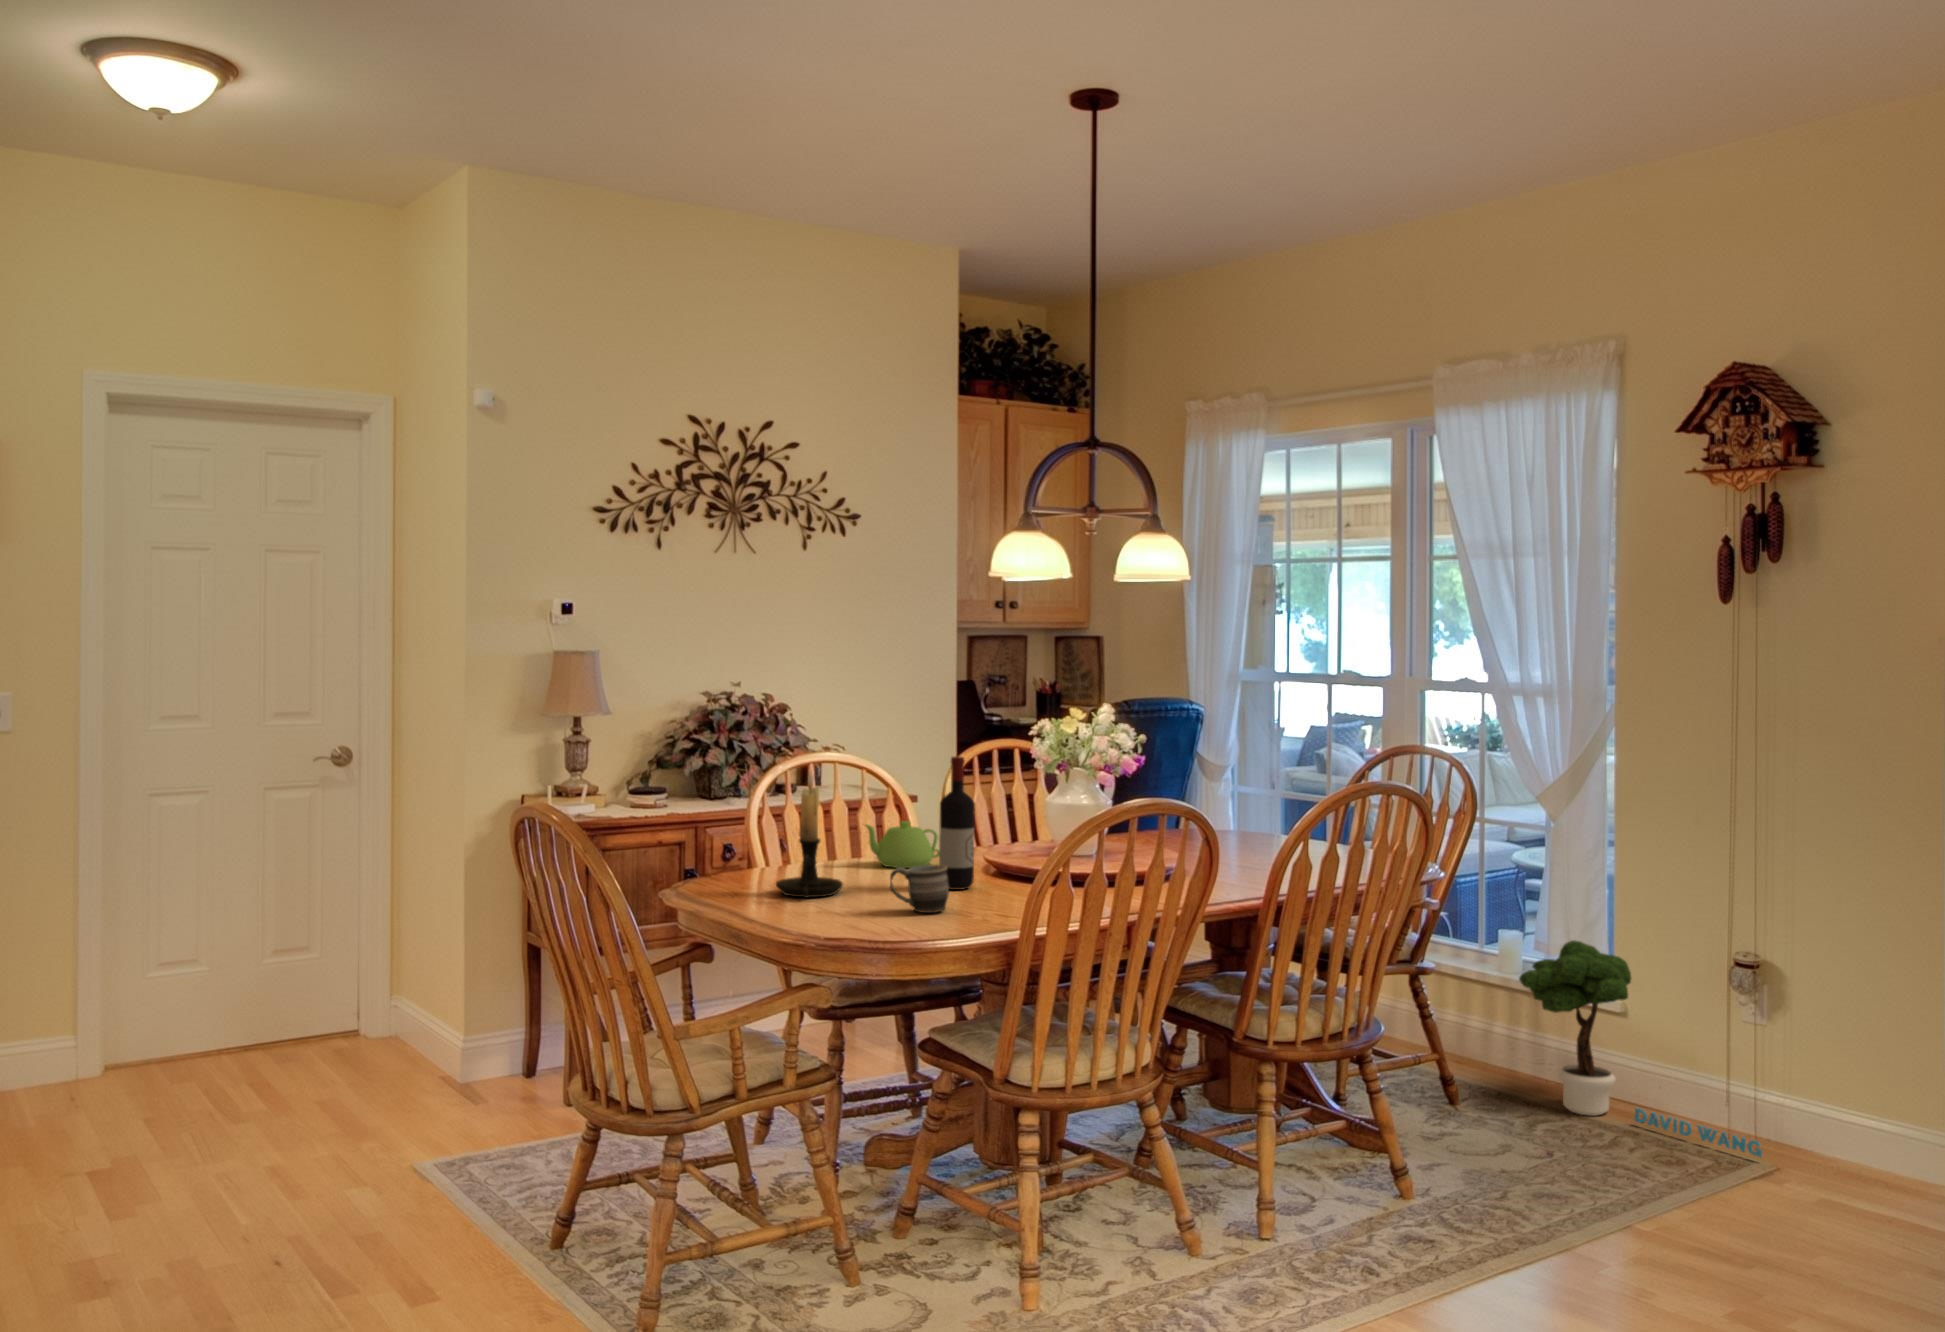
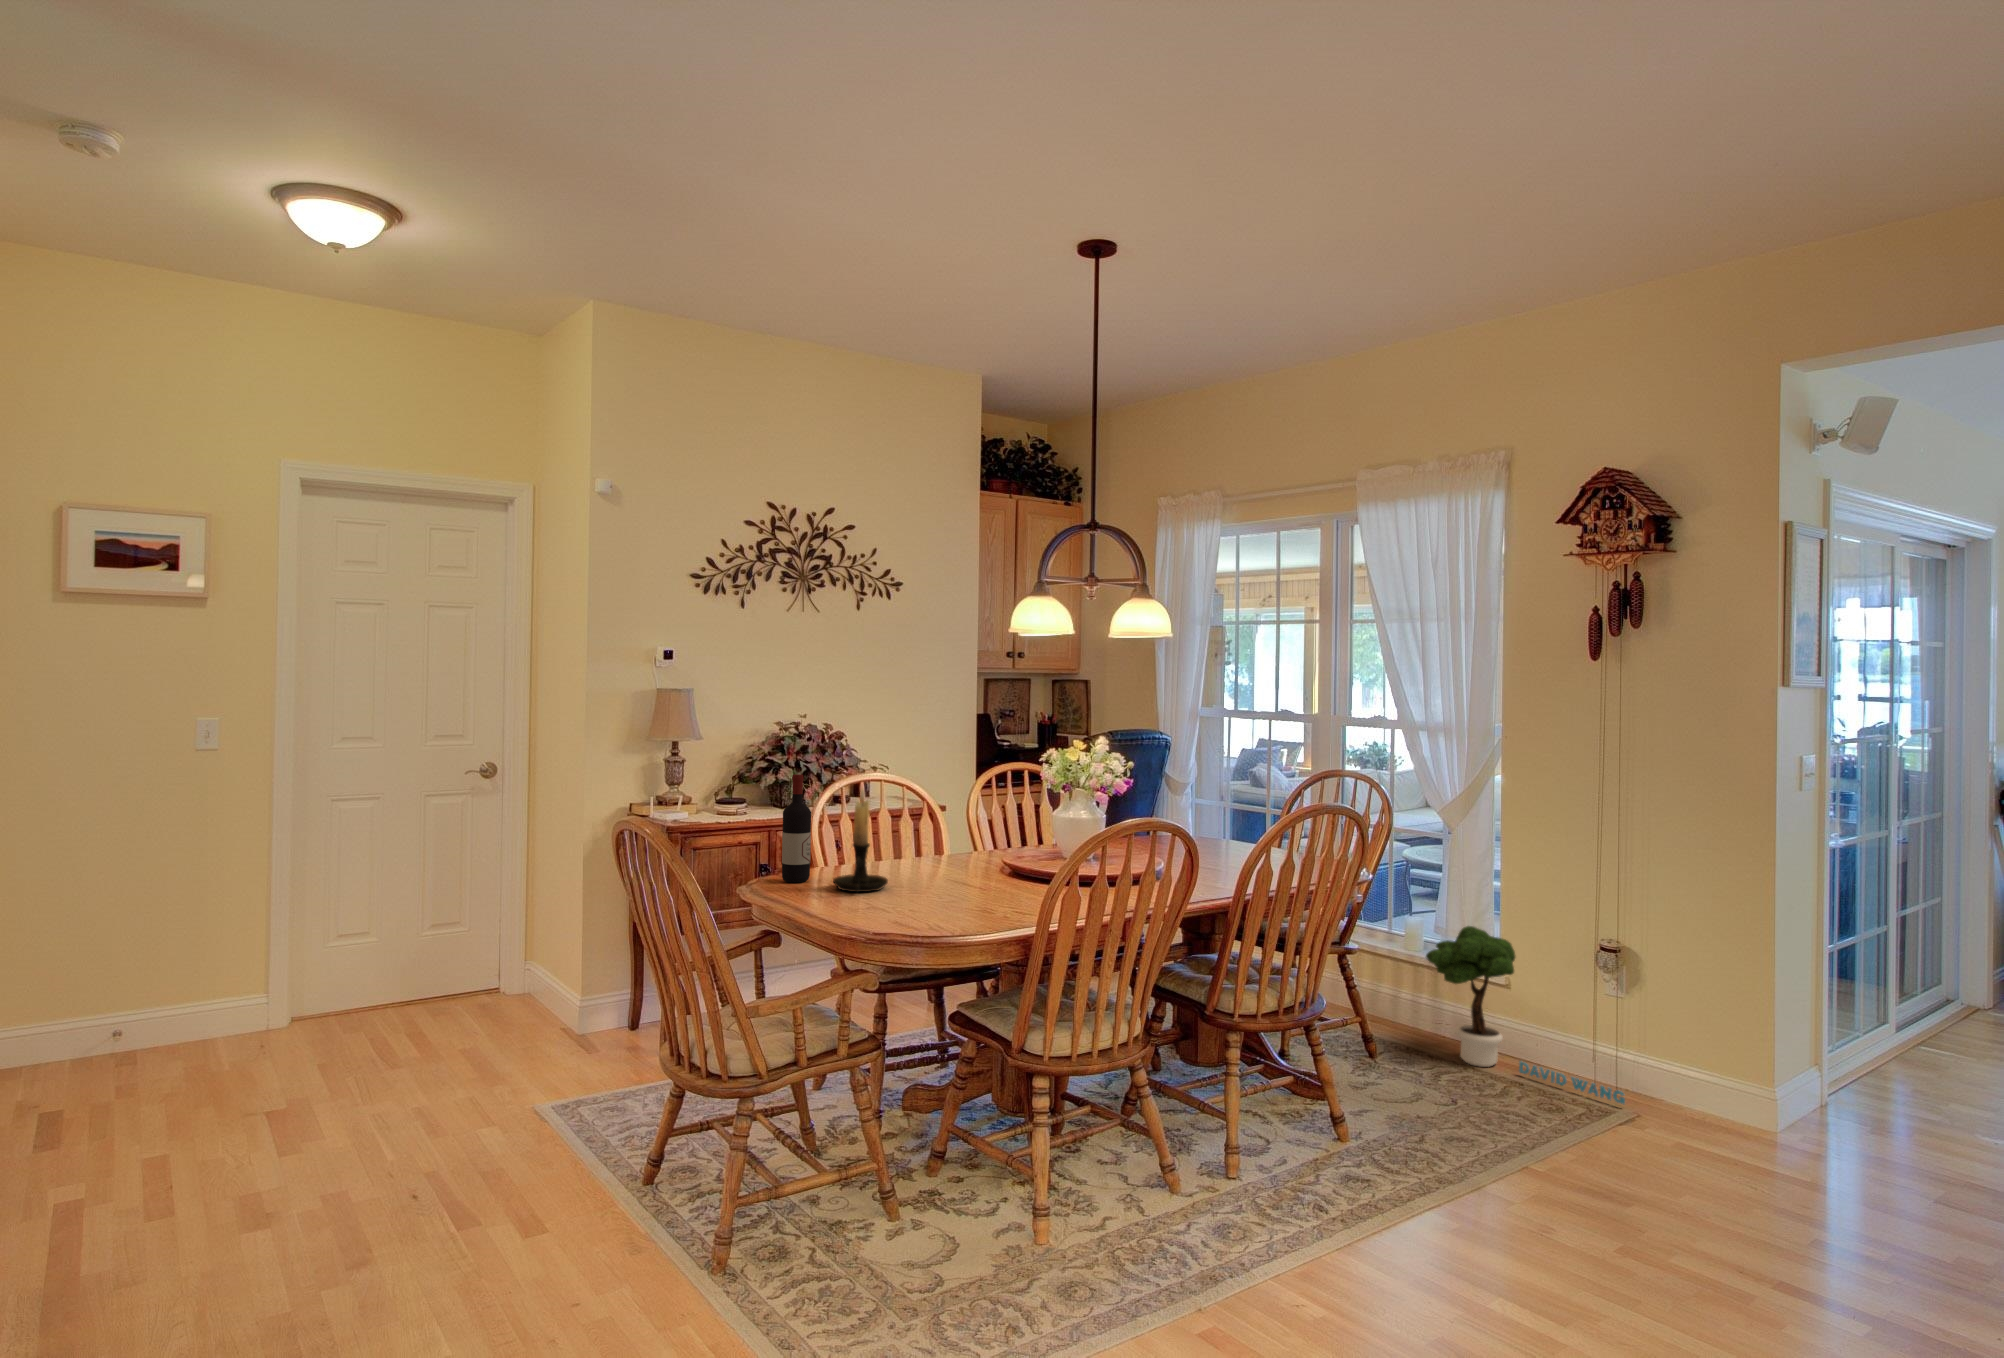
wine bottle: present [939,756,975,890] -> present [782,774,811,883]
teapot: present [865,821,939,868] -> none [904,827,967,866]
mug: present [890,865,949,913] -> none [927,867,976,907]

